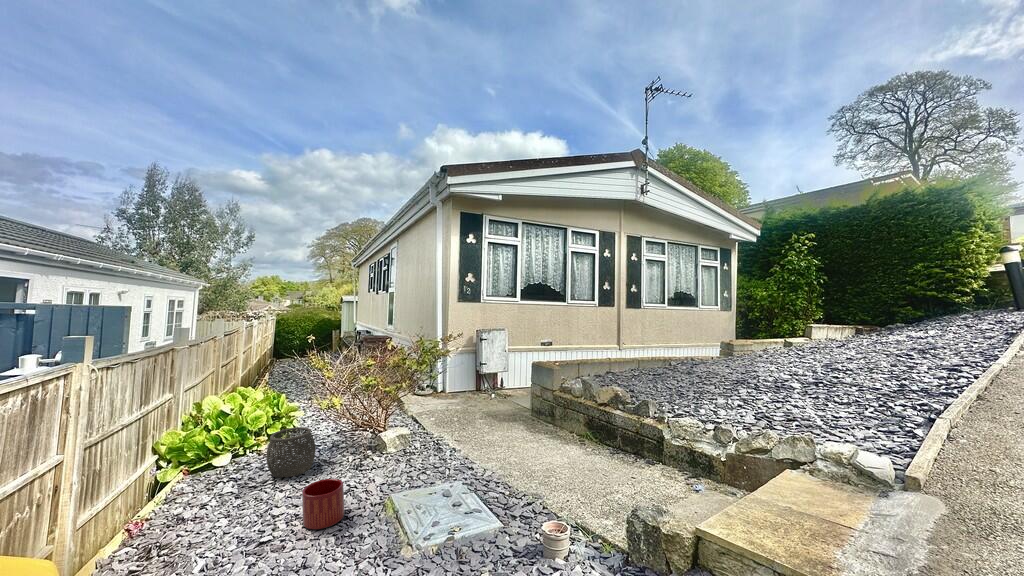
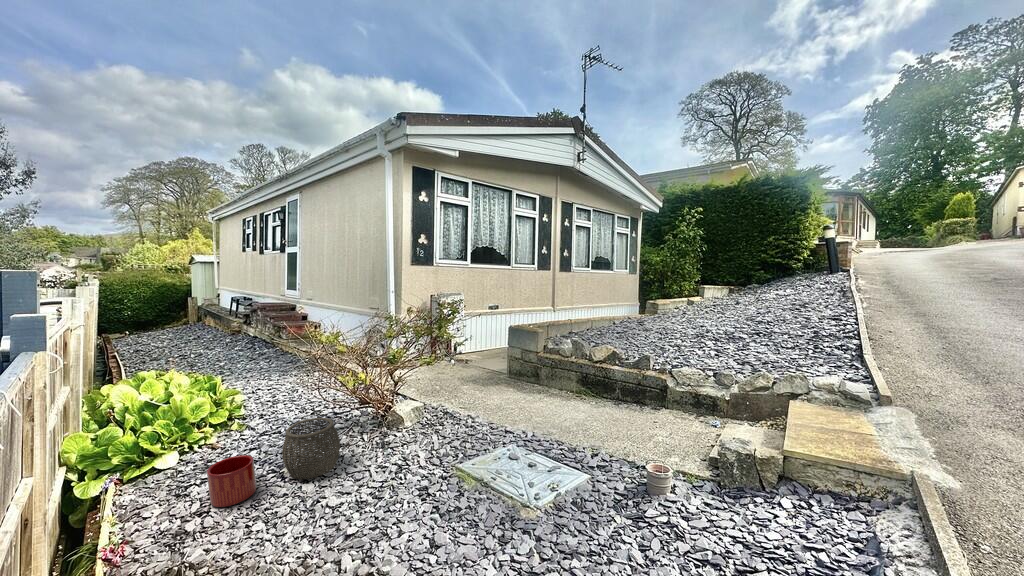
planter: present [302,479,344,530] -> present [207,455,256,507]

